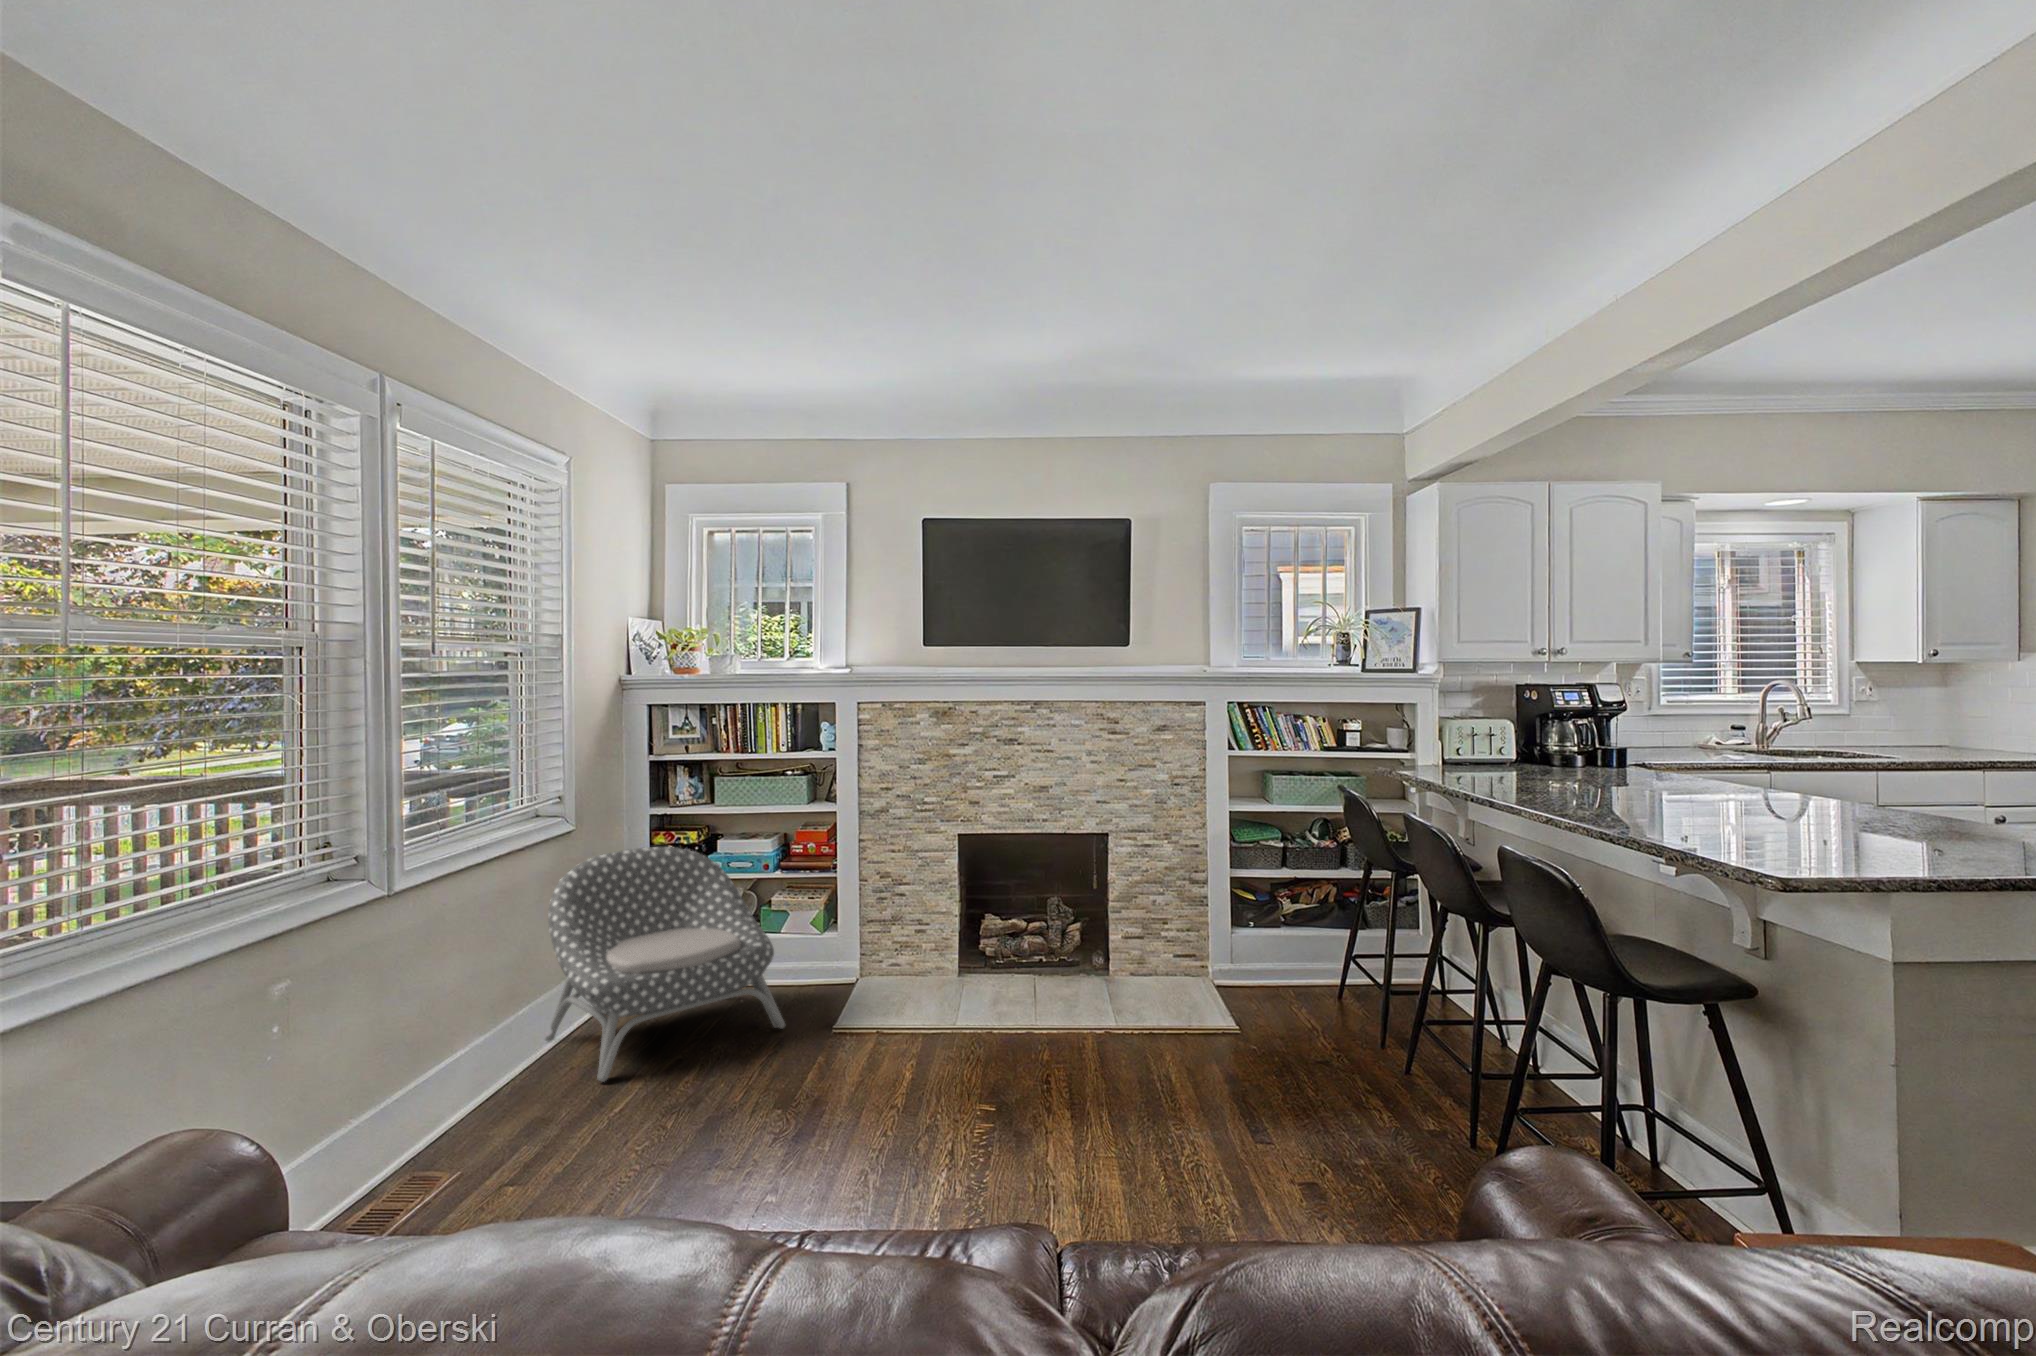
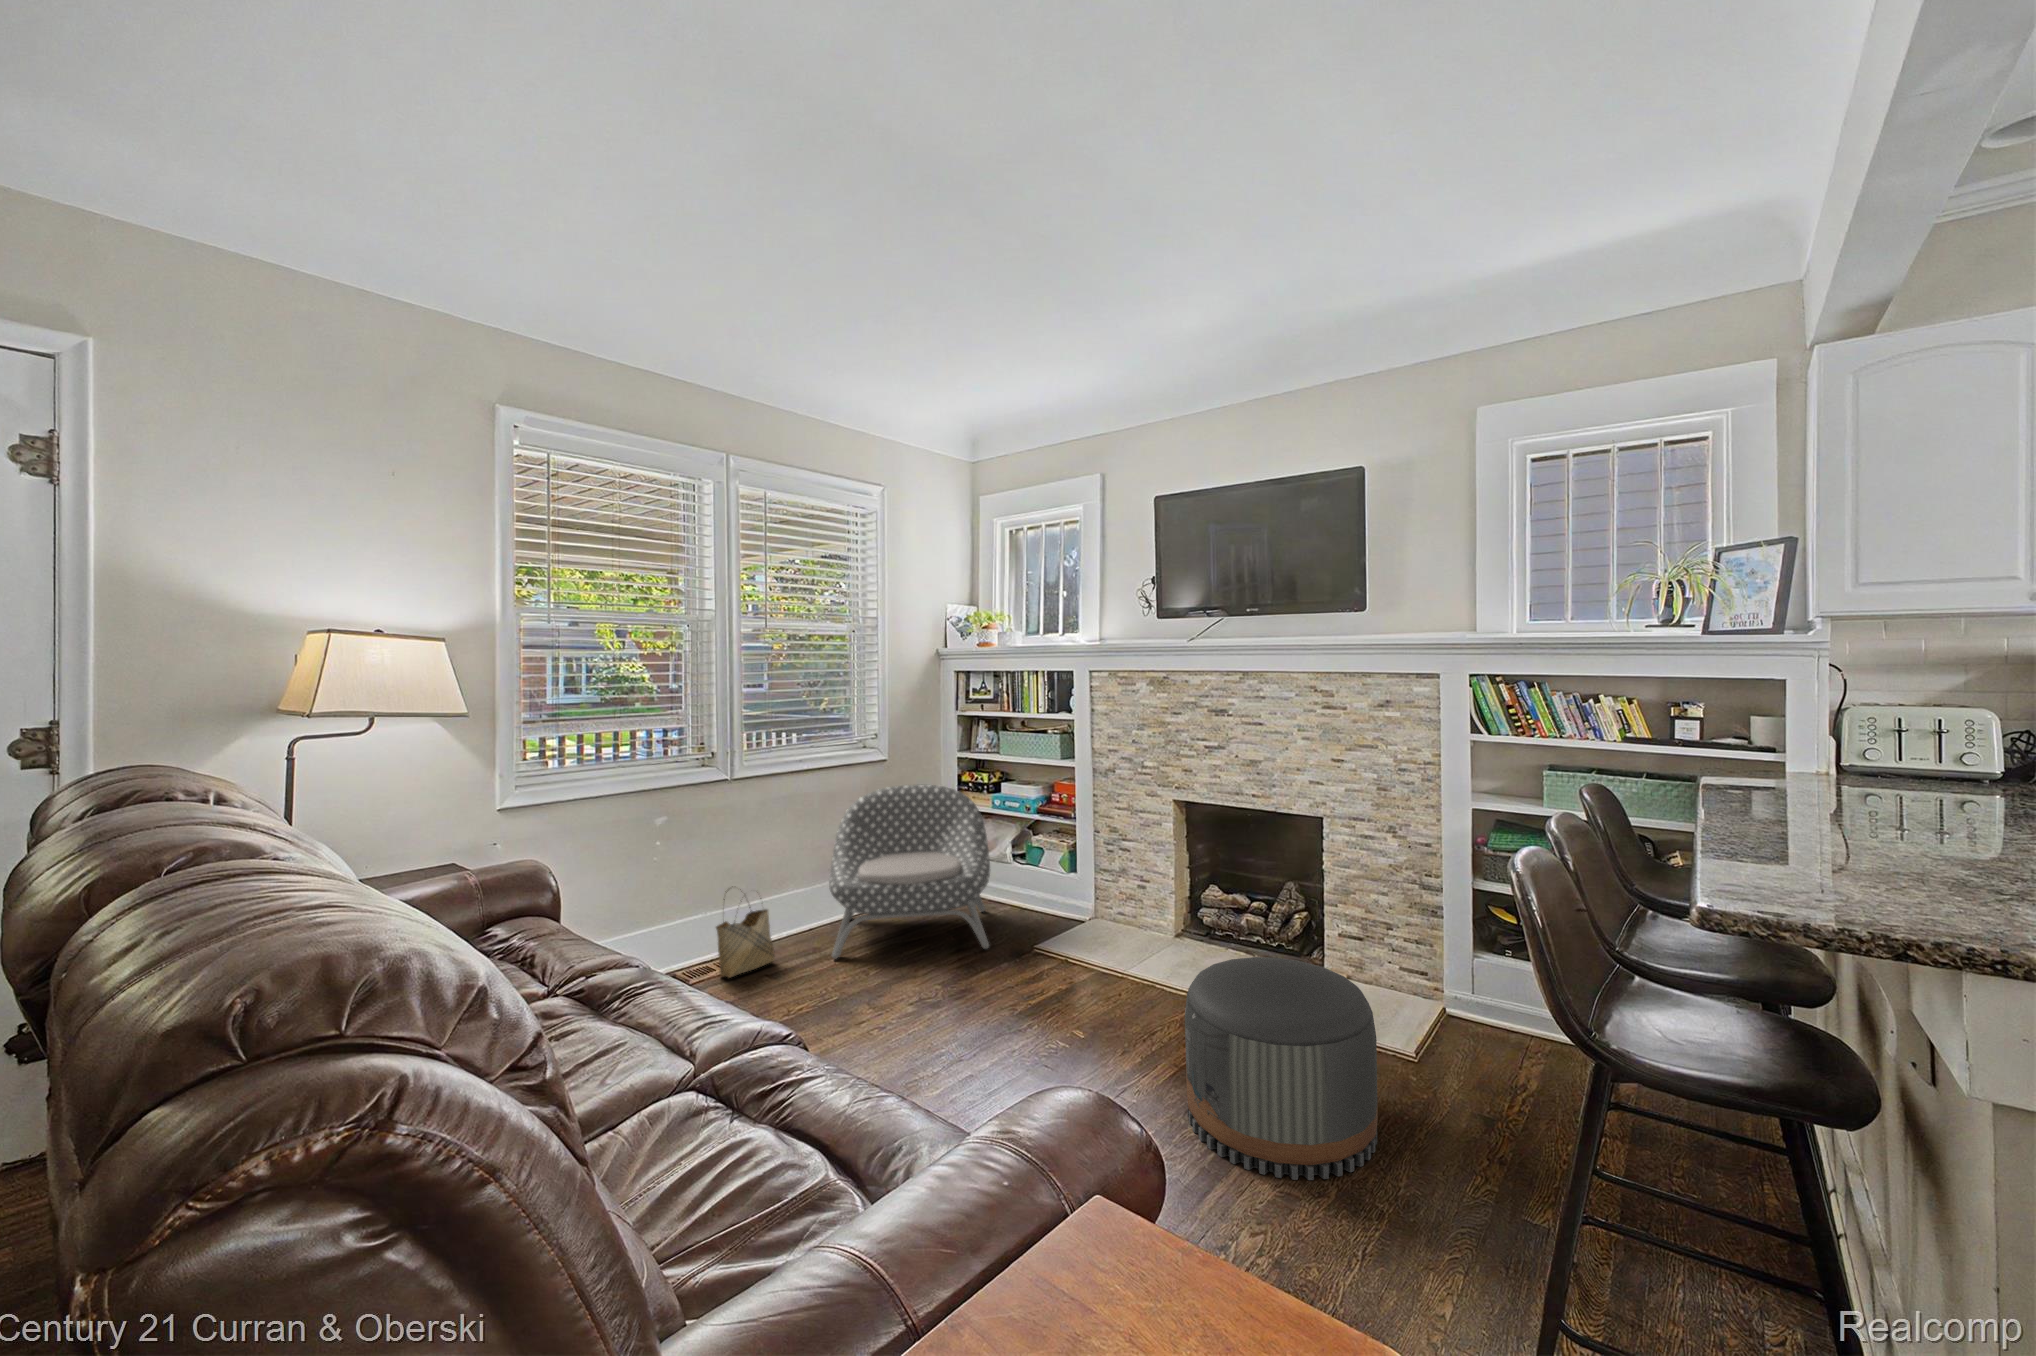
pouf: none [1127,945,1285,1115] -> present [1185,957,1378,1180]
woven basket: none [453,1006,522,1140] -> present [716,889,775,978]

